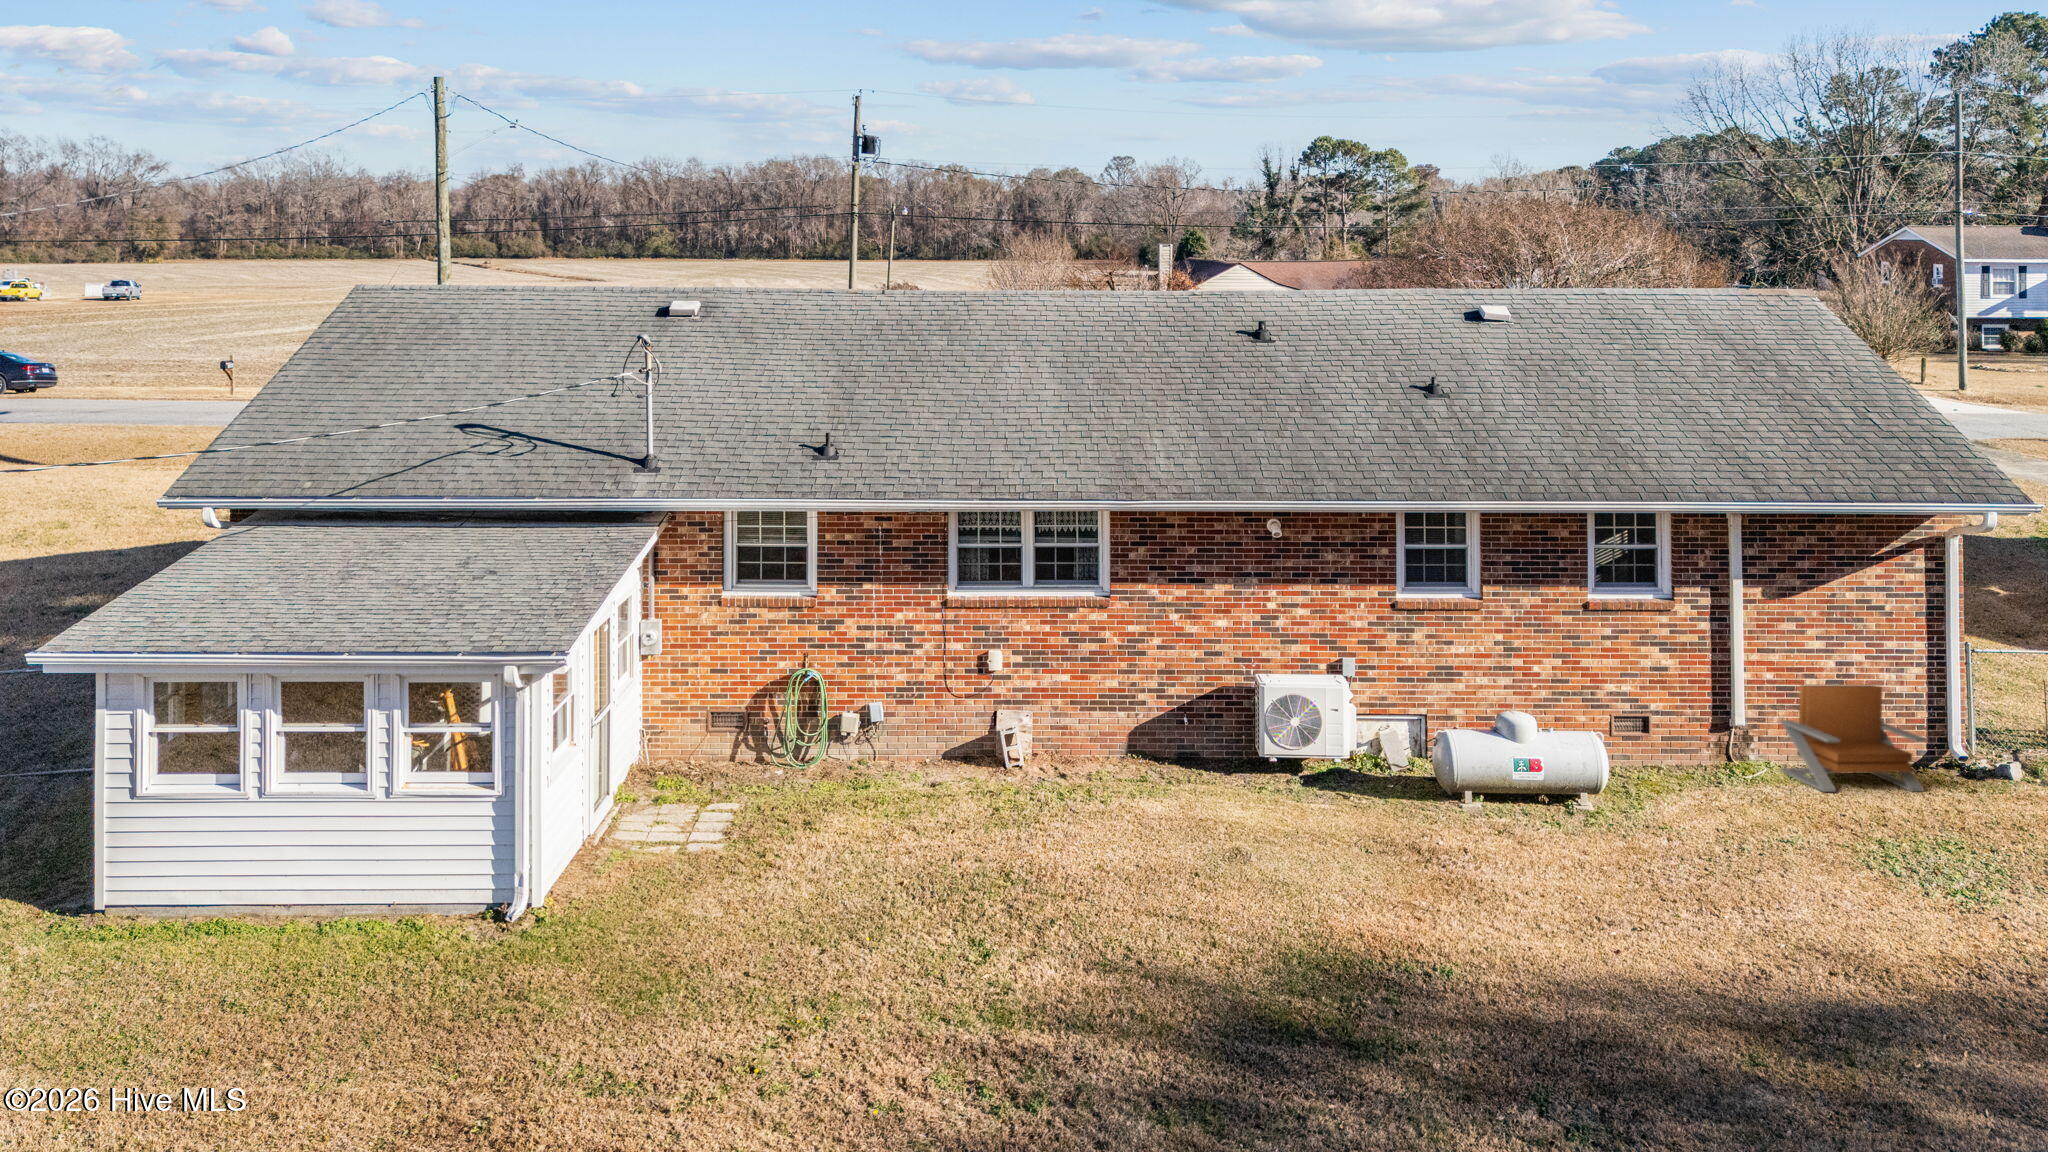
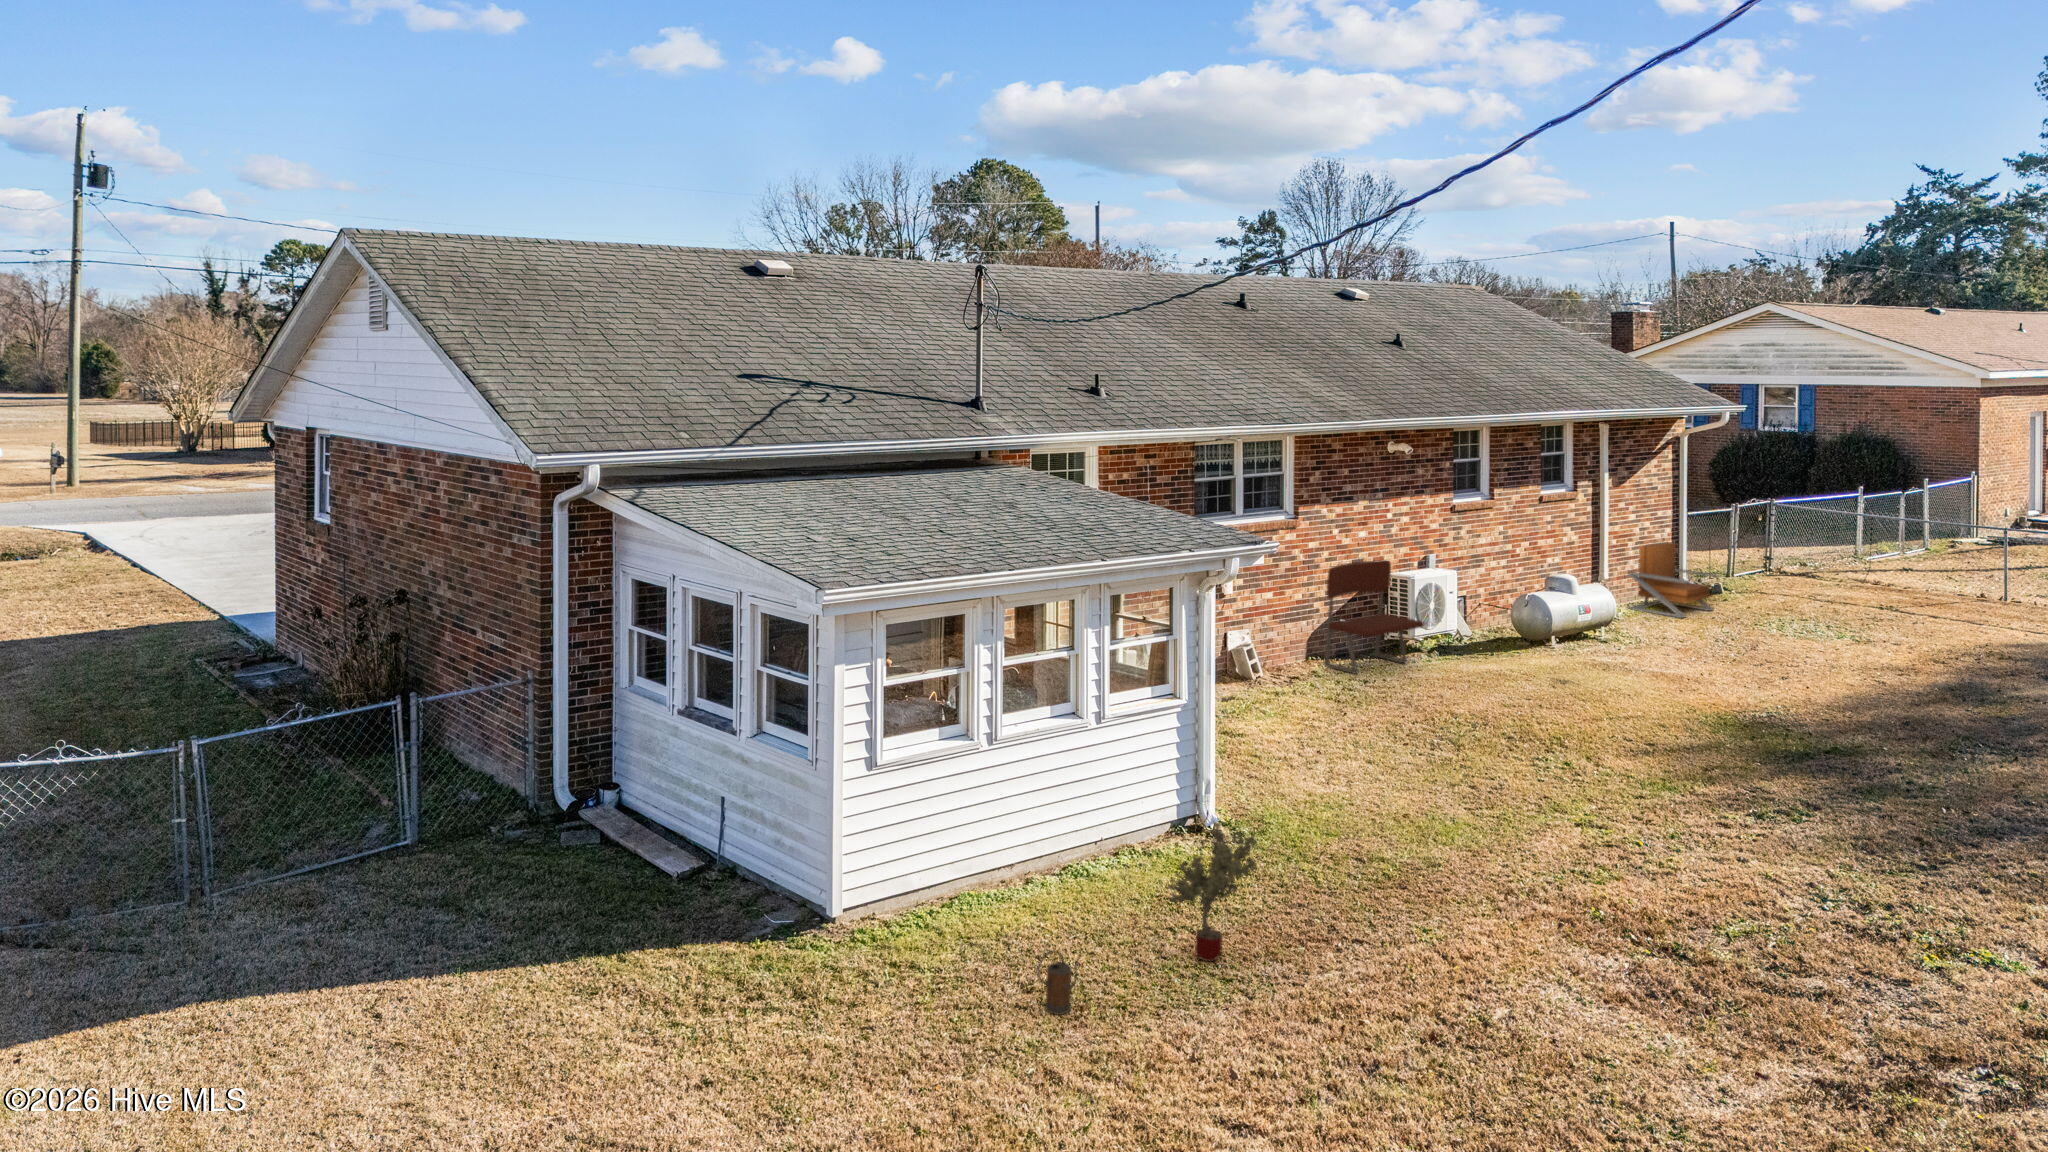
bench: none [1139,653,1248,777] -> present [1324,560,1423,674]
potted tree: none [266,810,360,928] -> present [1168,823,1257,961]
watering can: none [134,874,180,926] -> present [1036,950,1082,1015]

